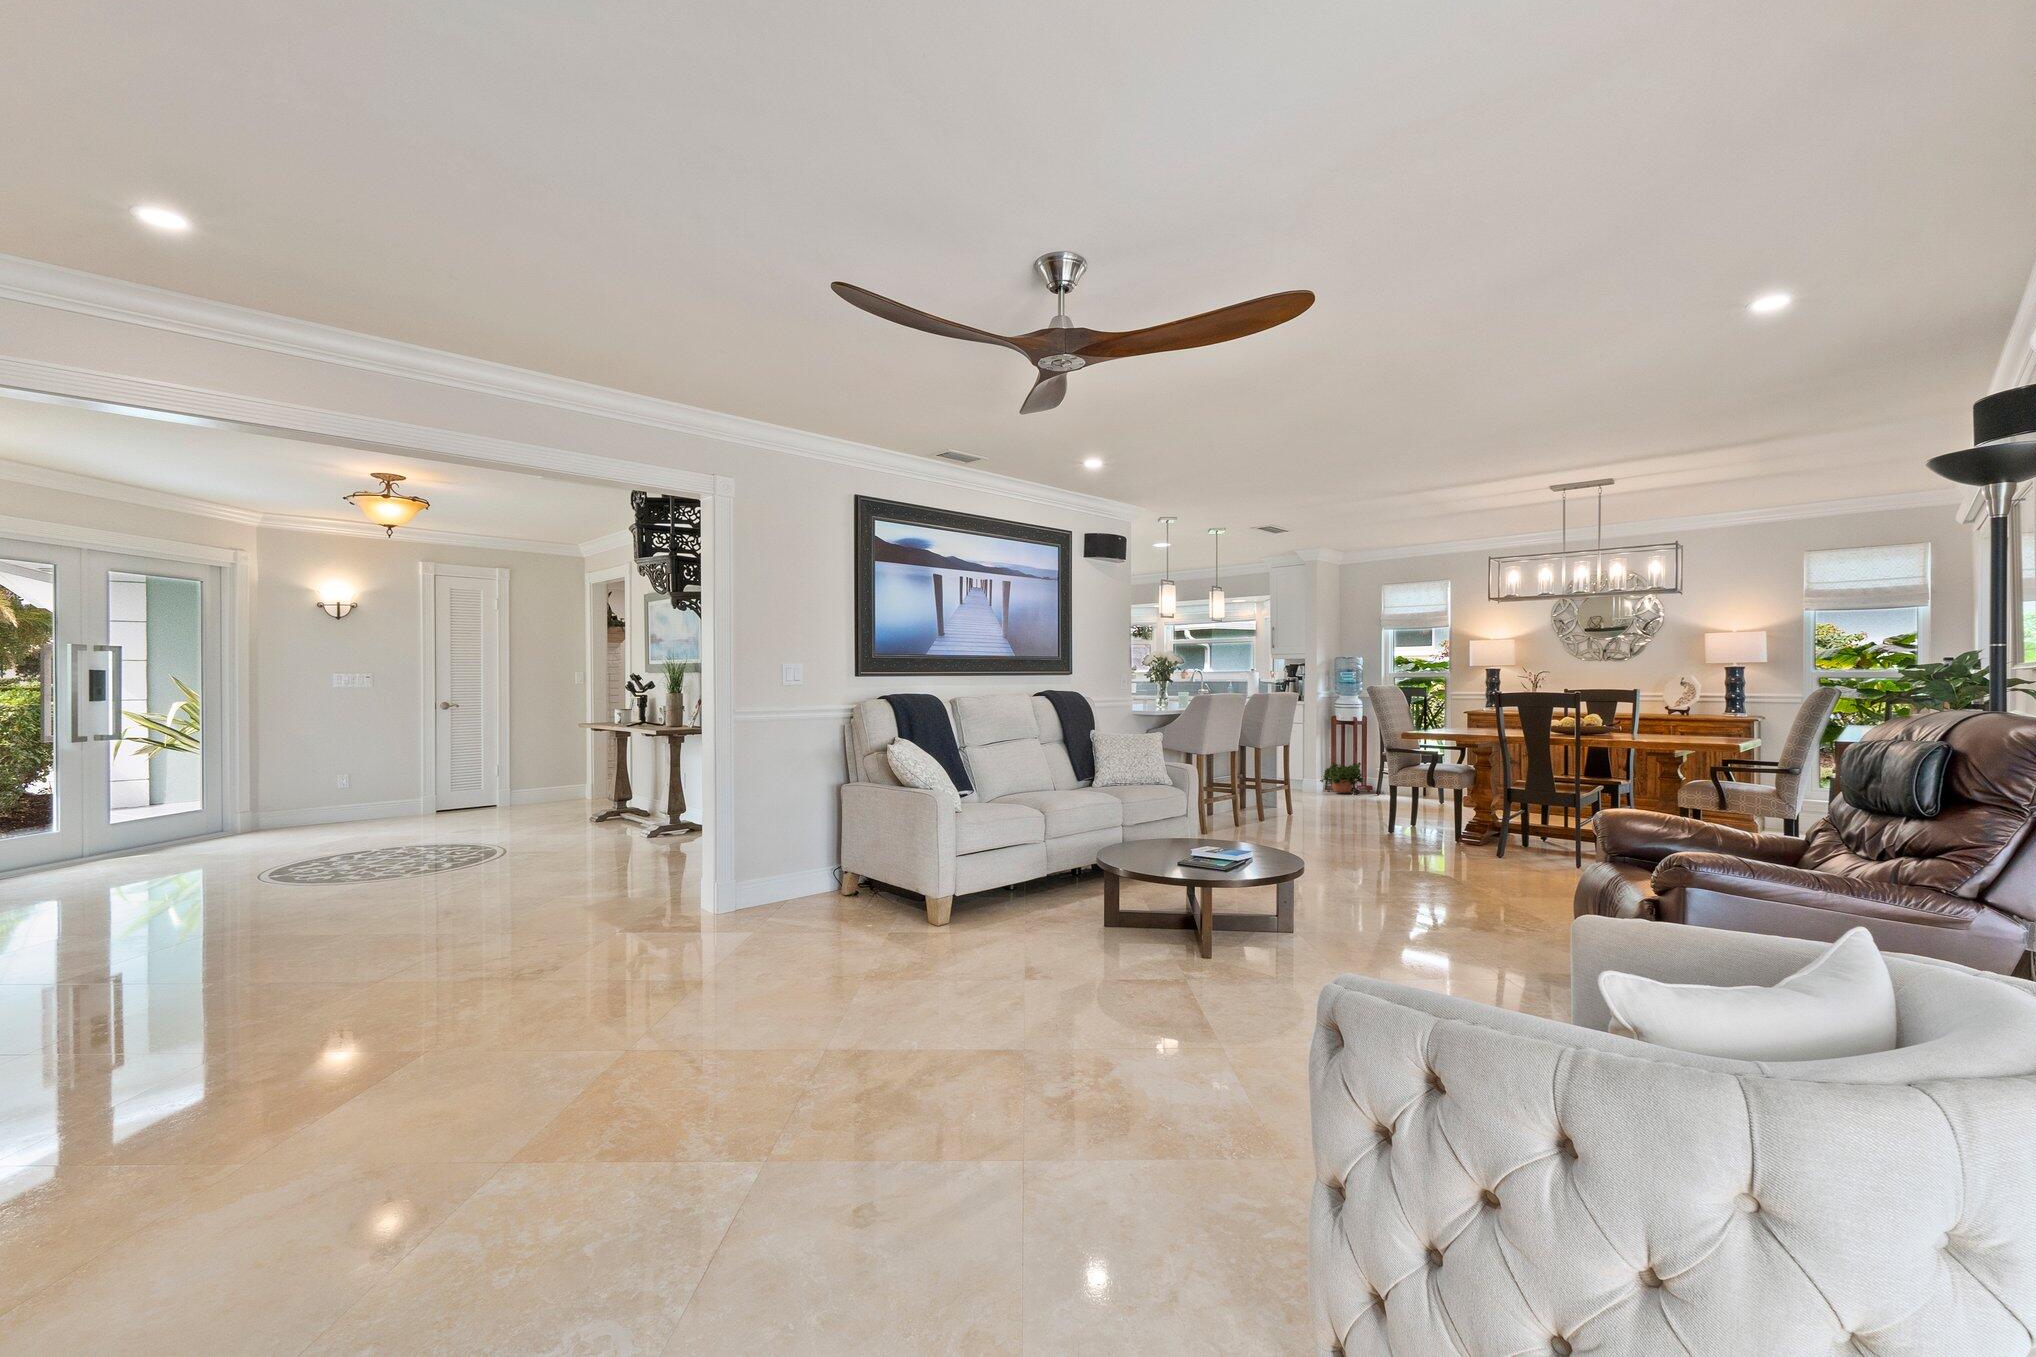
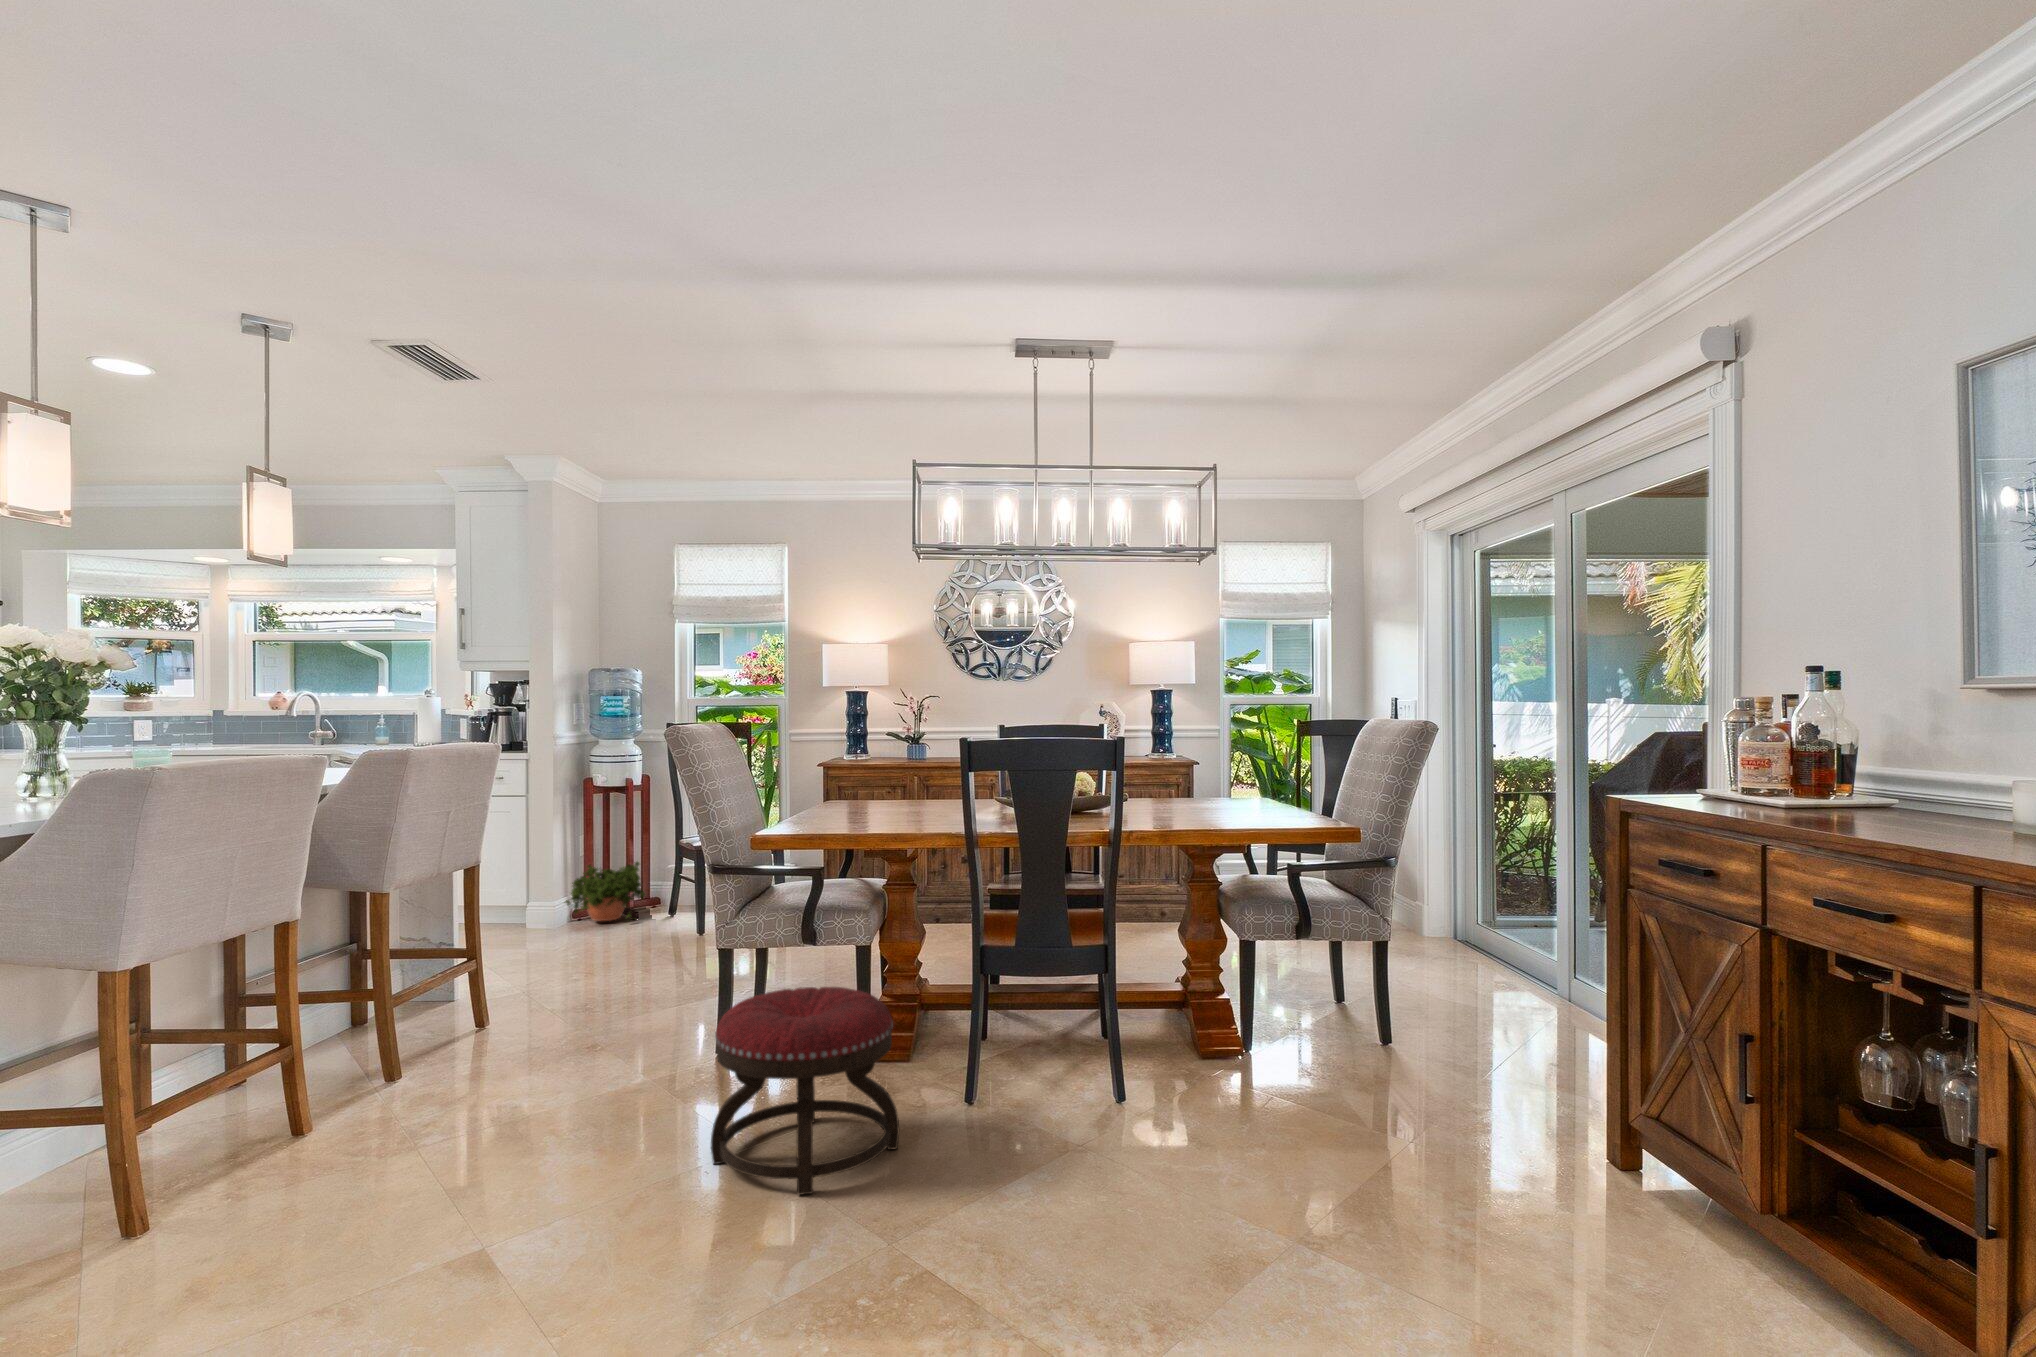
ottoman: none [1367,792,1456,869] -> present [711,987,899,1195]

